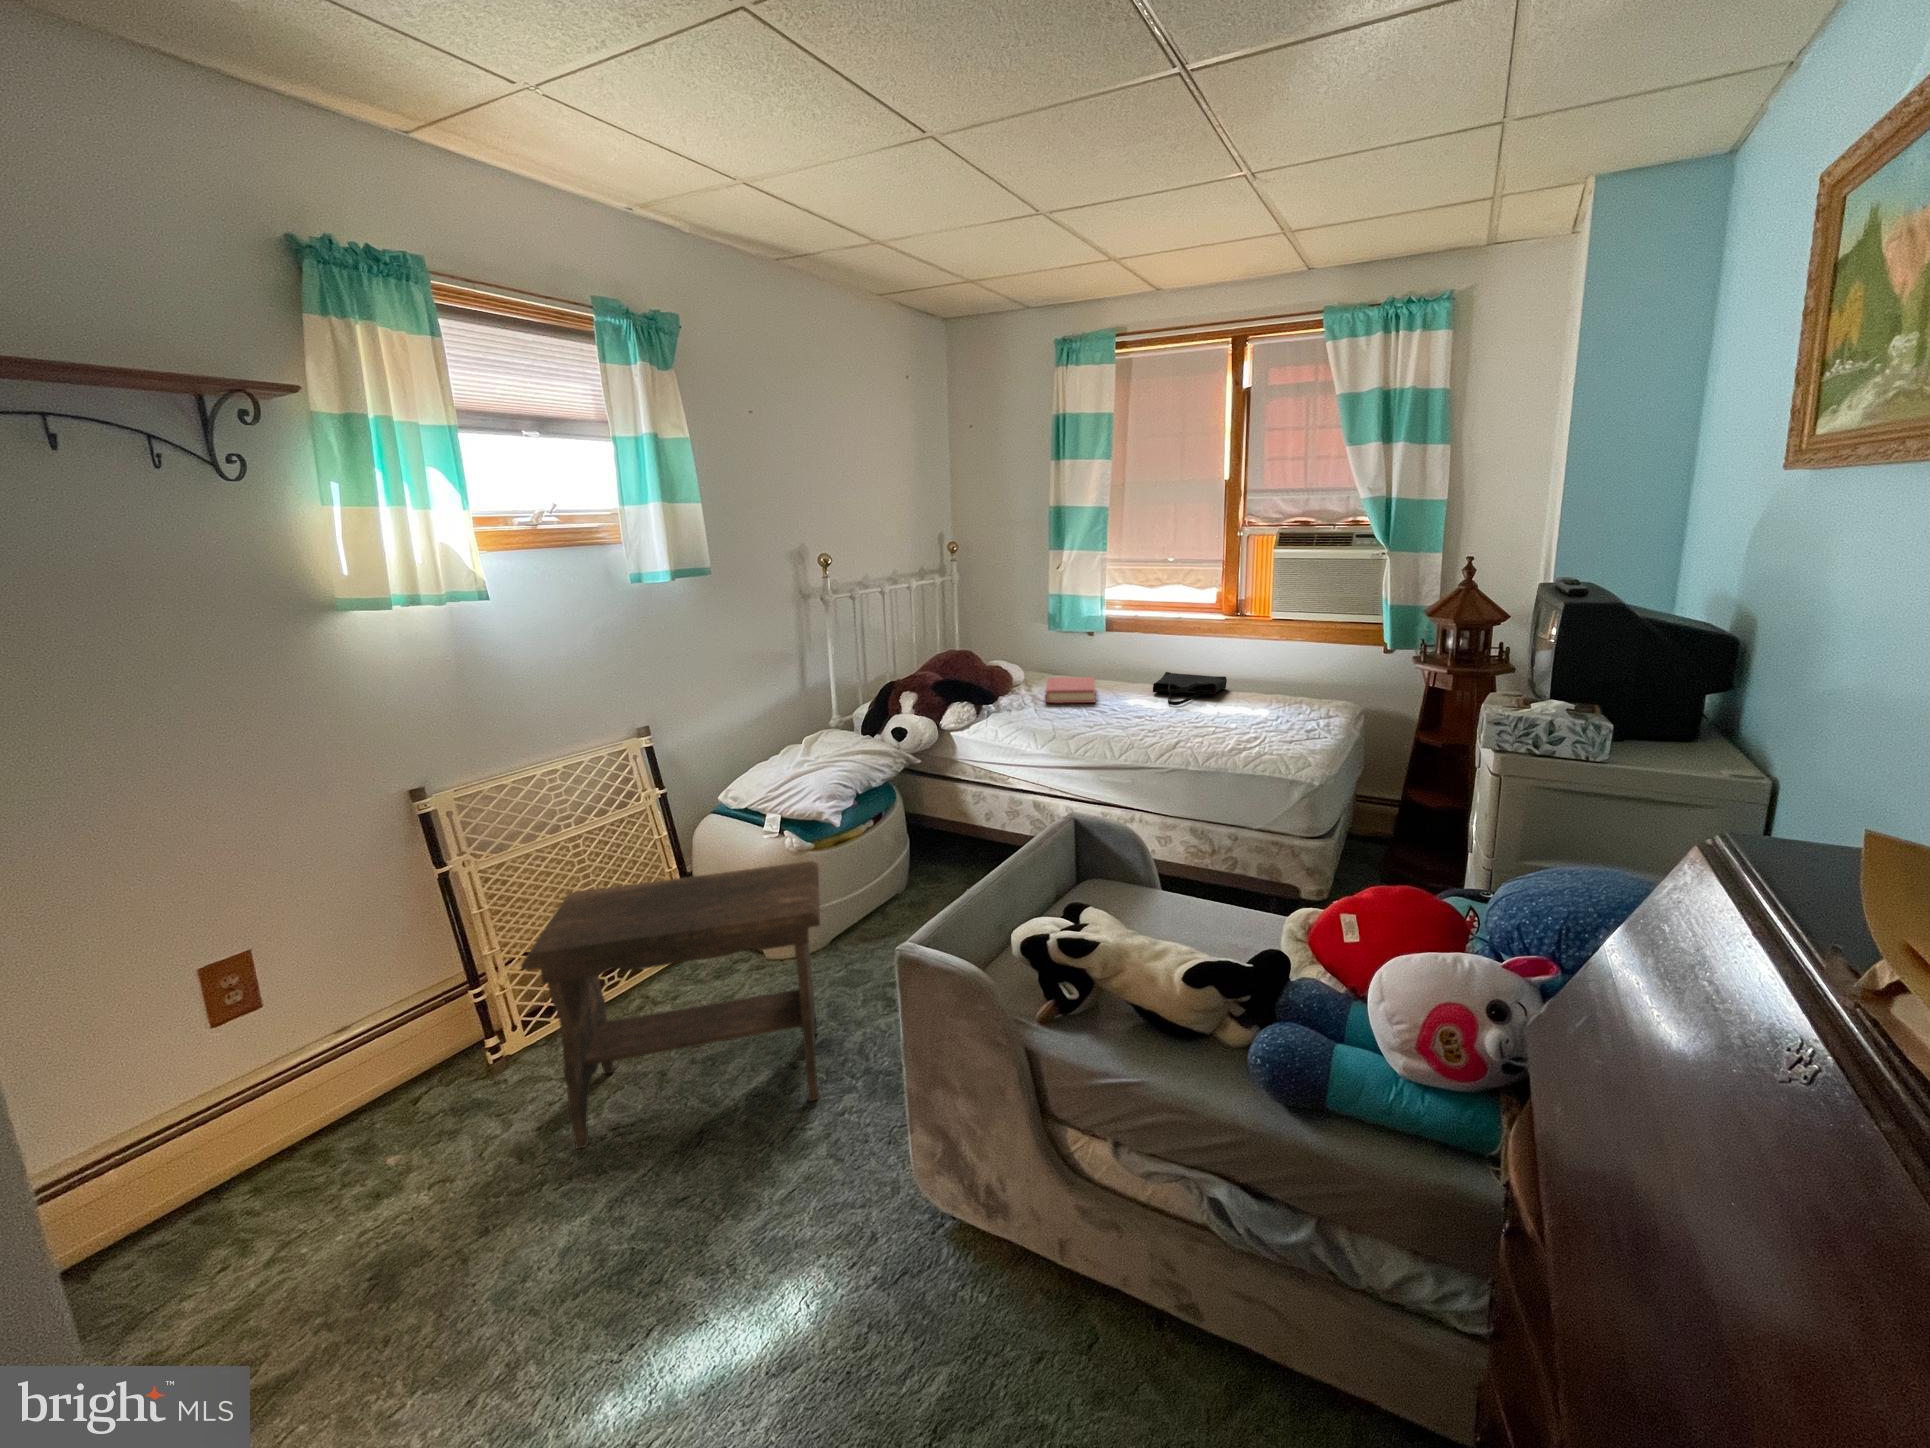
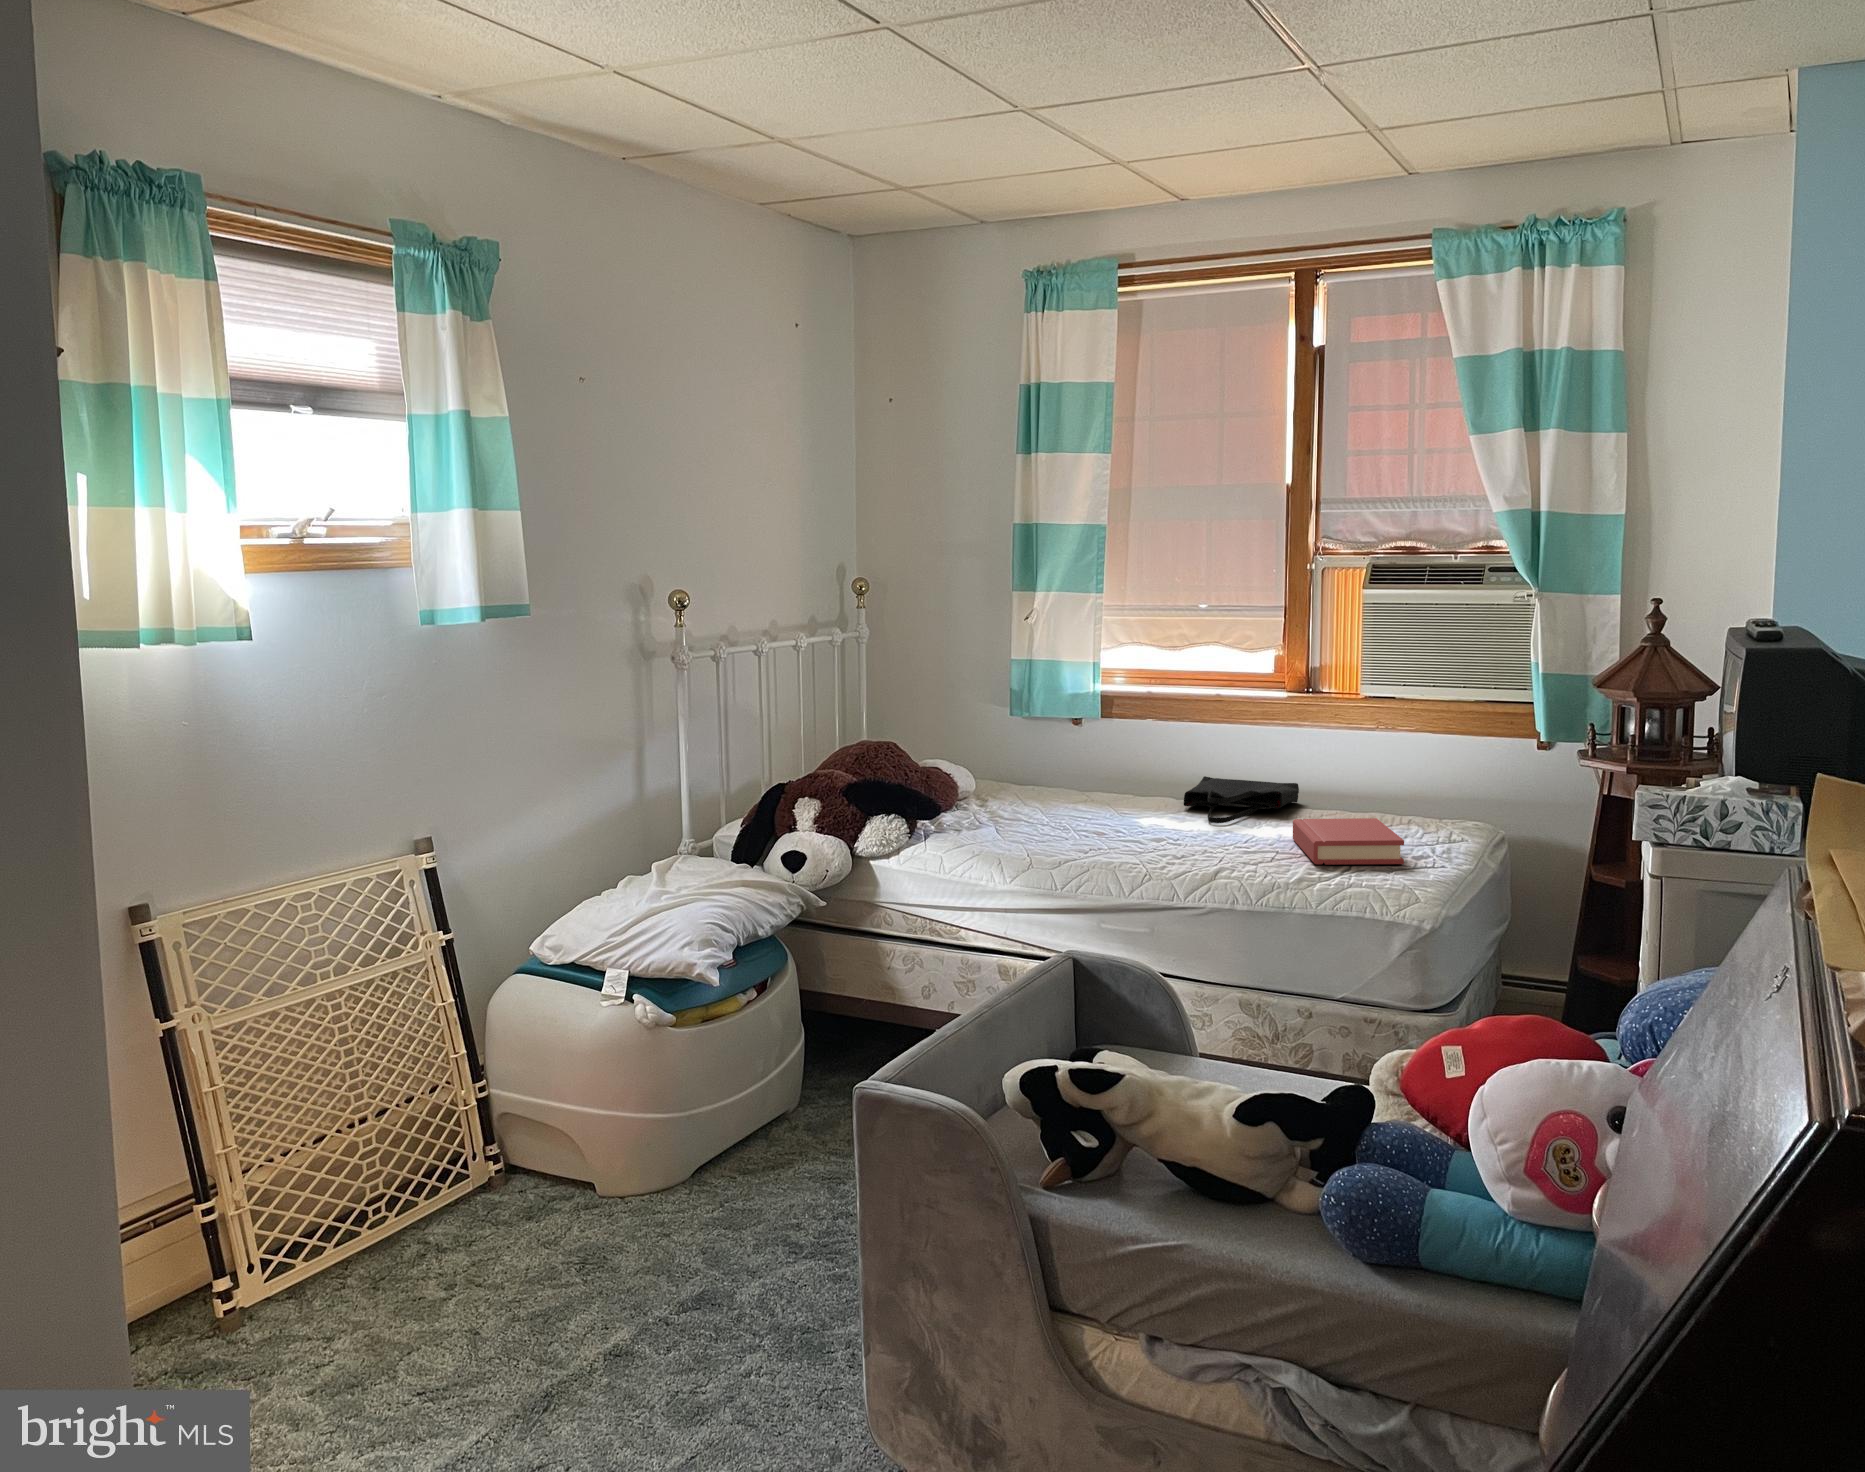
hardback book: present [1046,677,1095,703] -> present [1293,818,1404,865]
footstool: present [521,861,820,1149] -> none [337,1016,734,1406]

